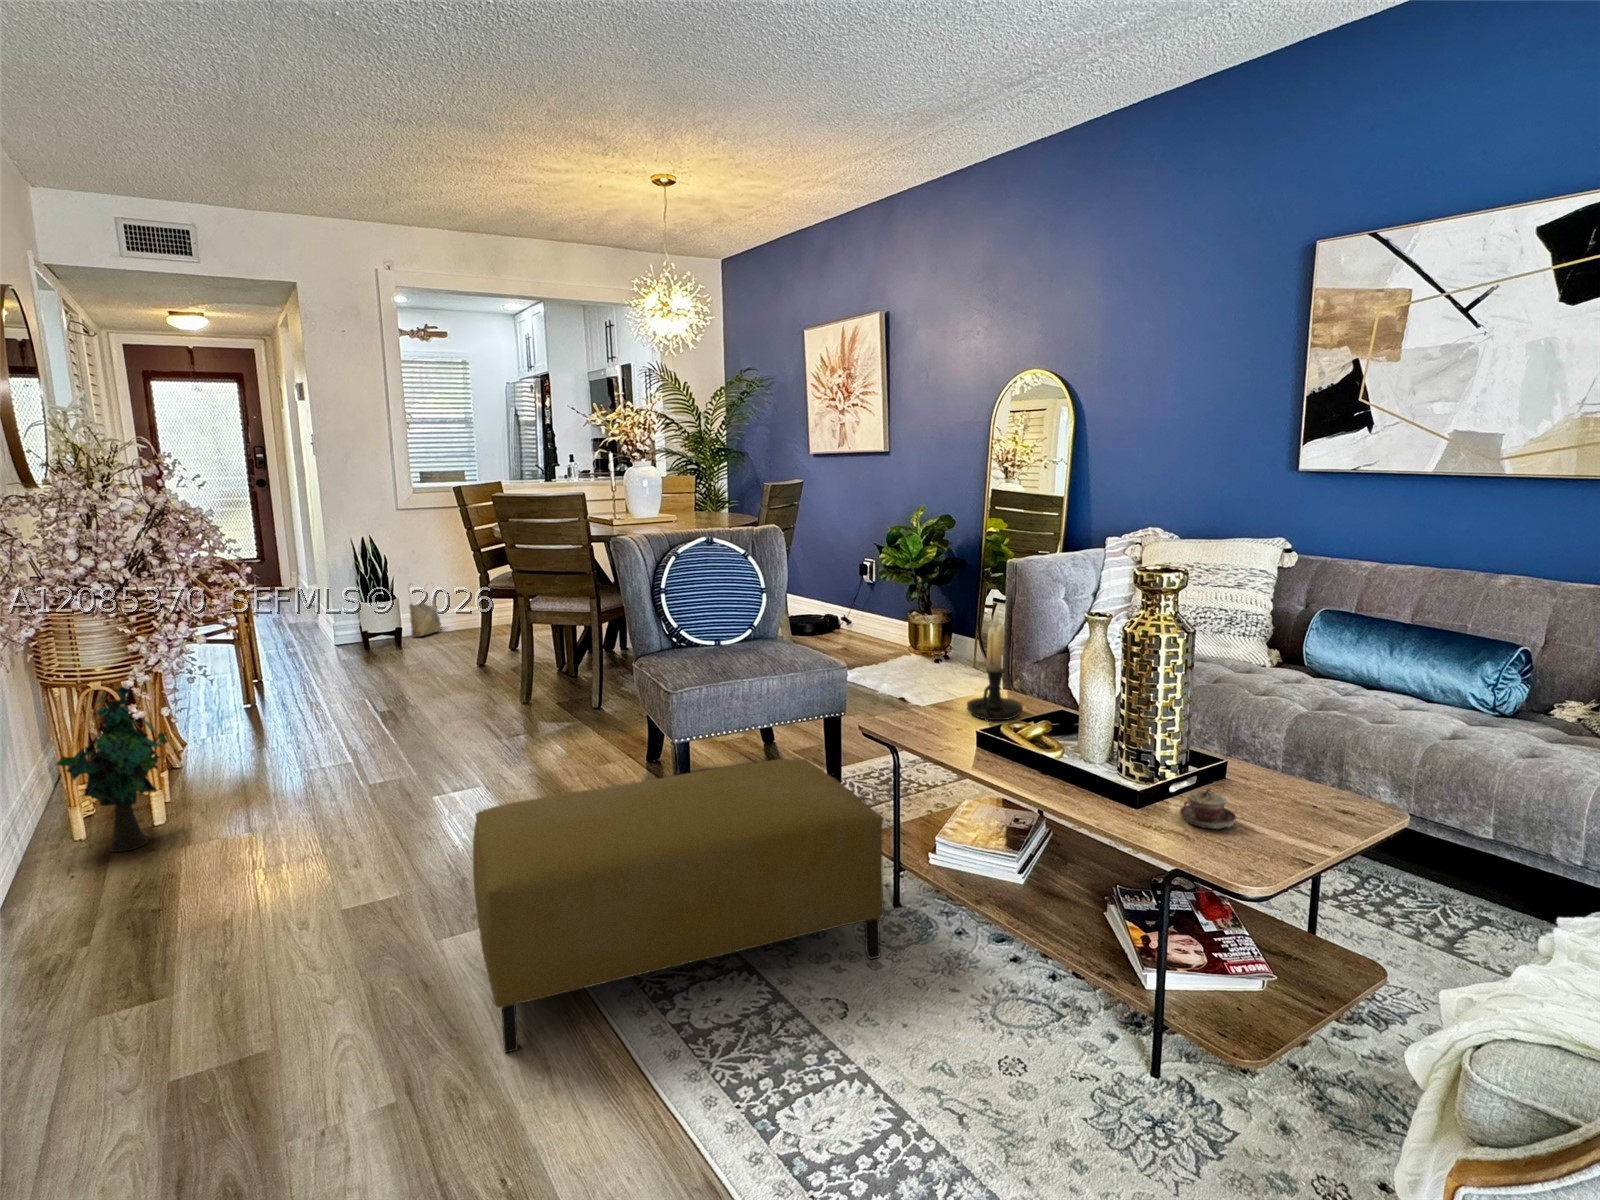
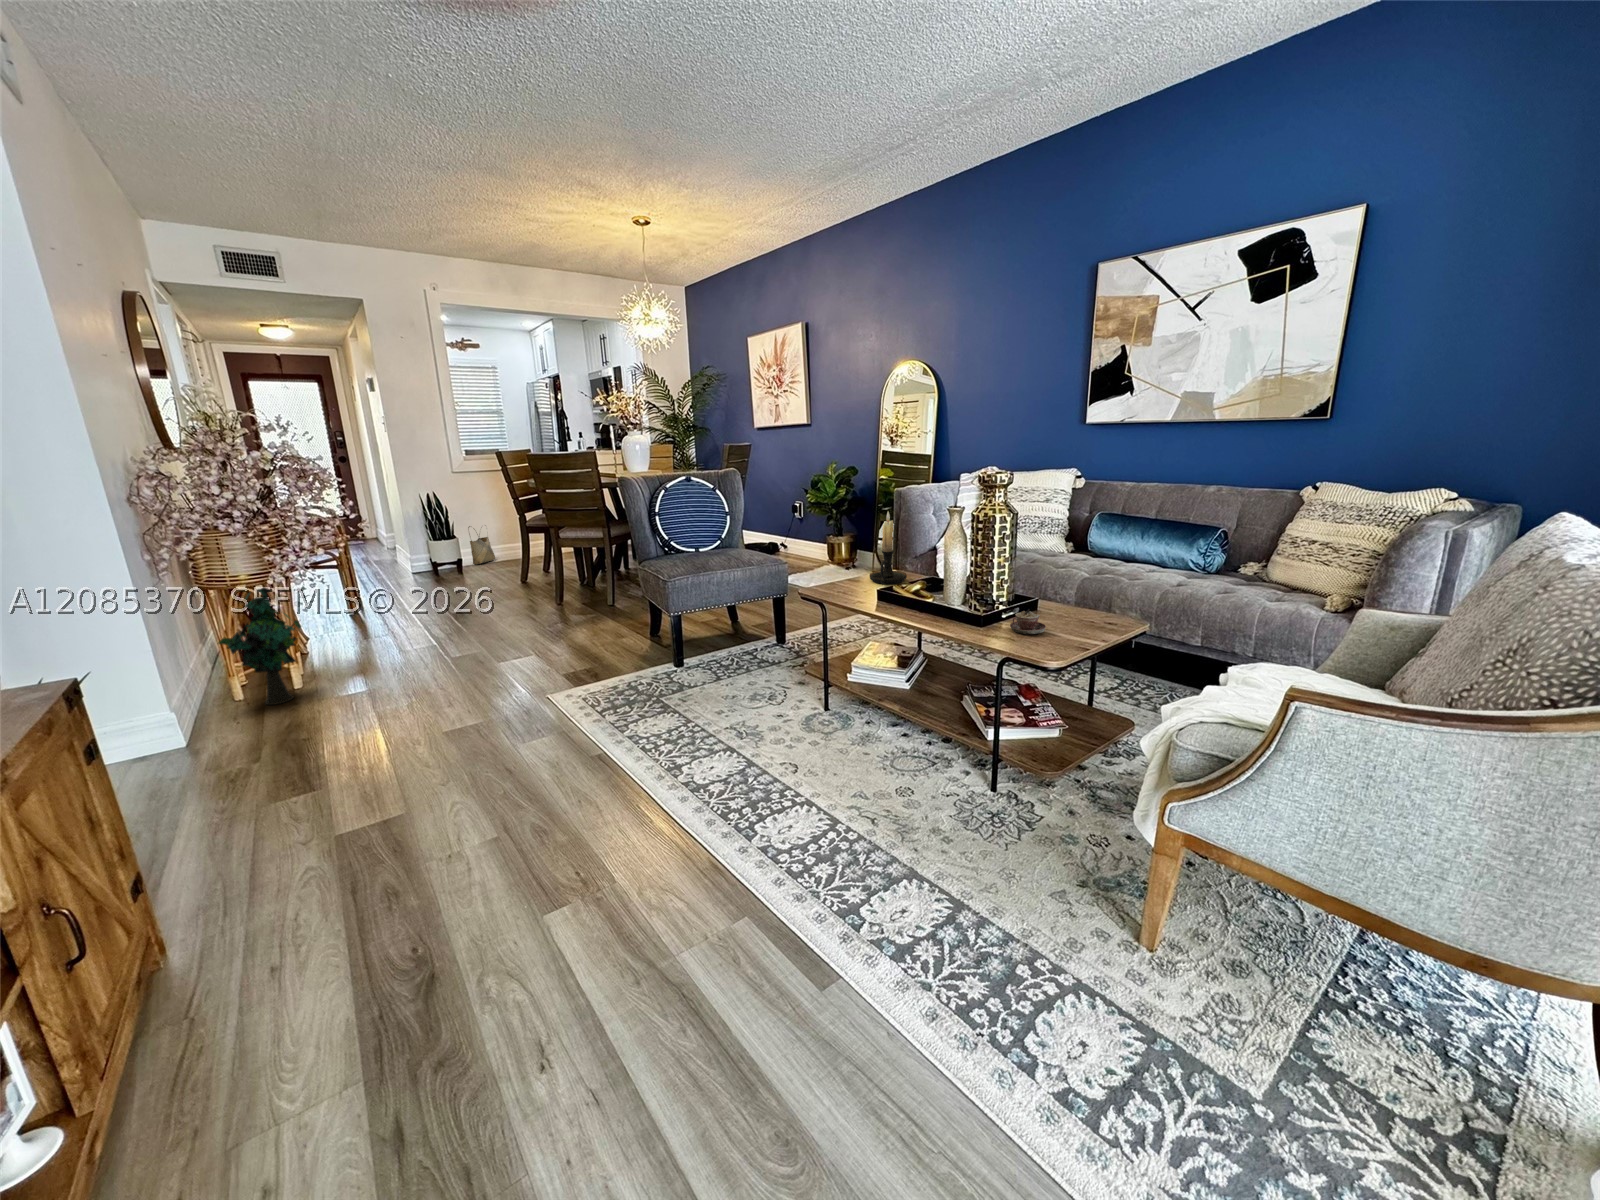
ottoman: present [473,758,884,1052] -> none [536,615,819,806]

